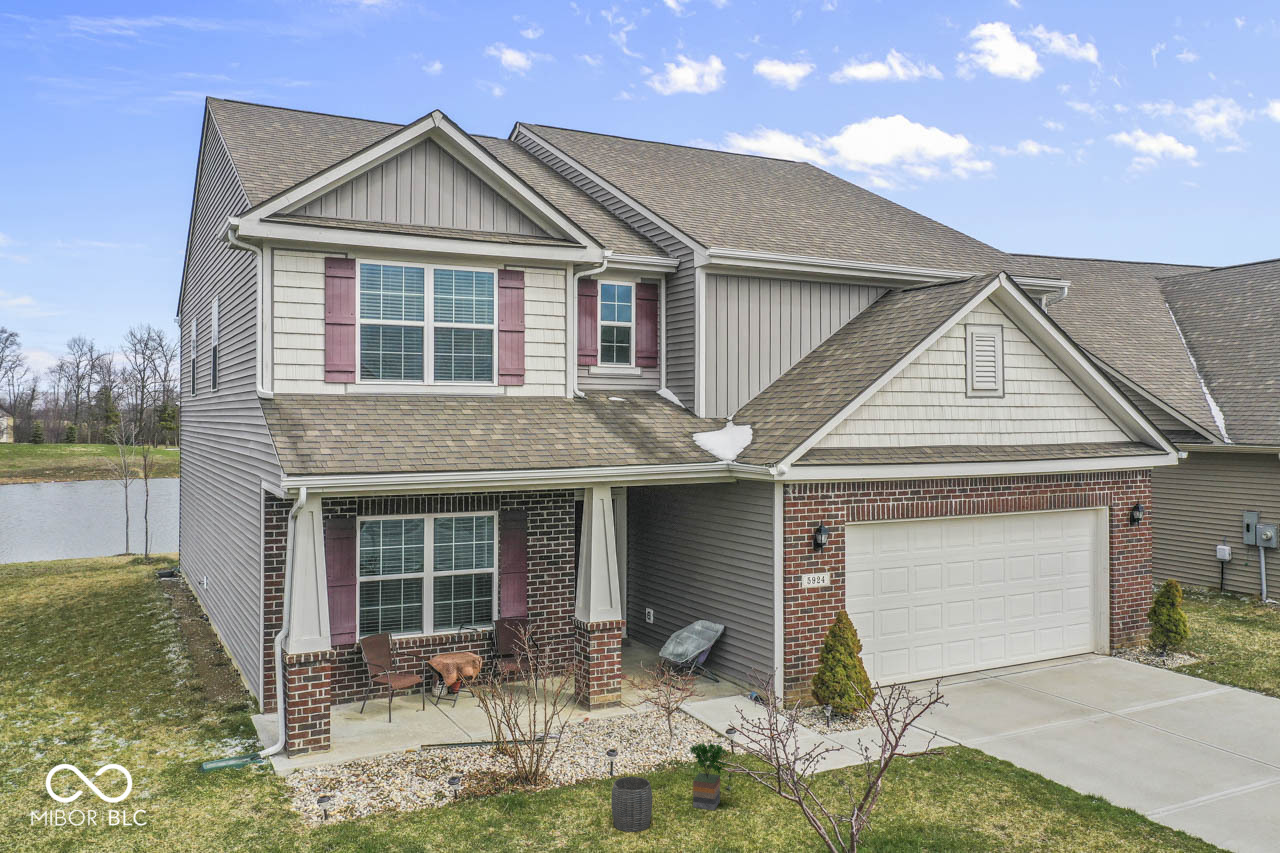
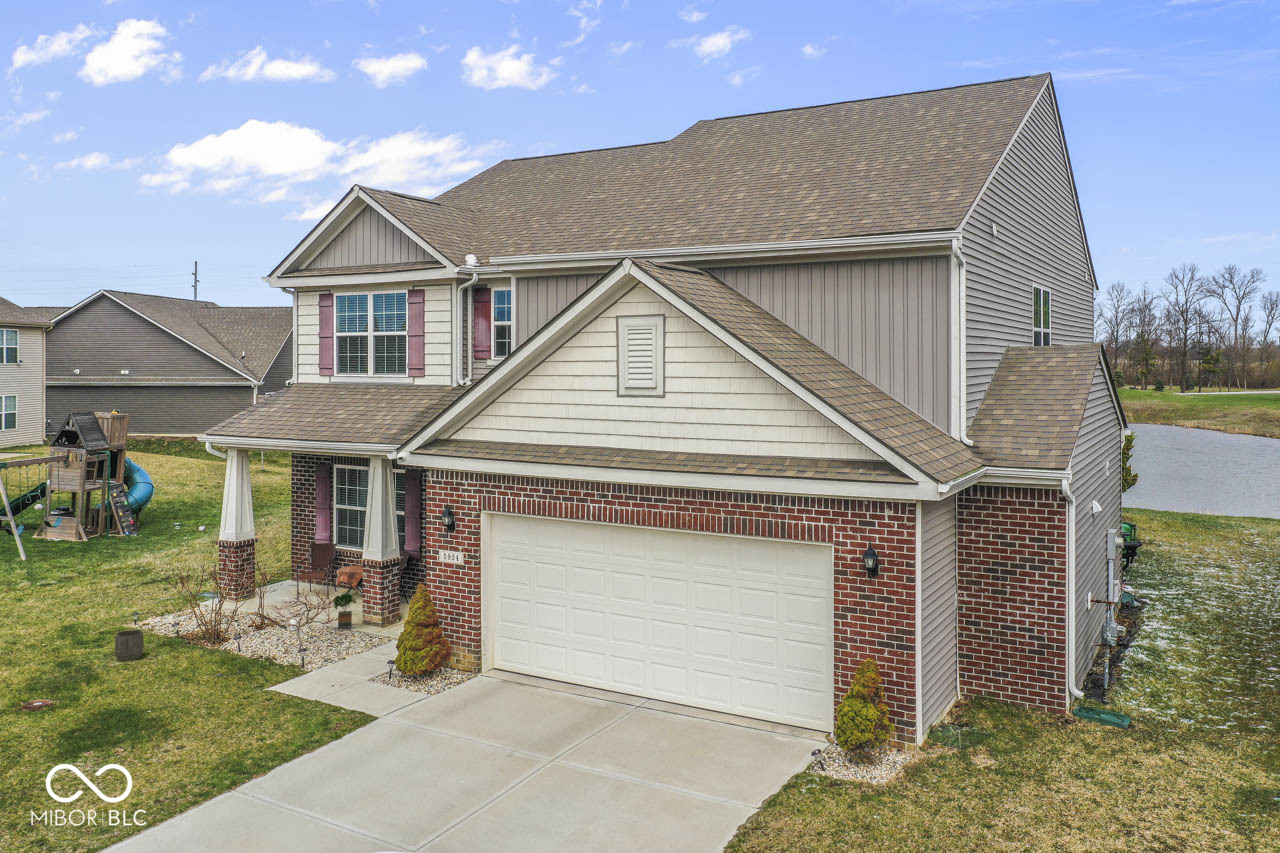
potted tree: present [690,743,727,810] -> present [333,593,357,629]

